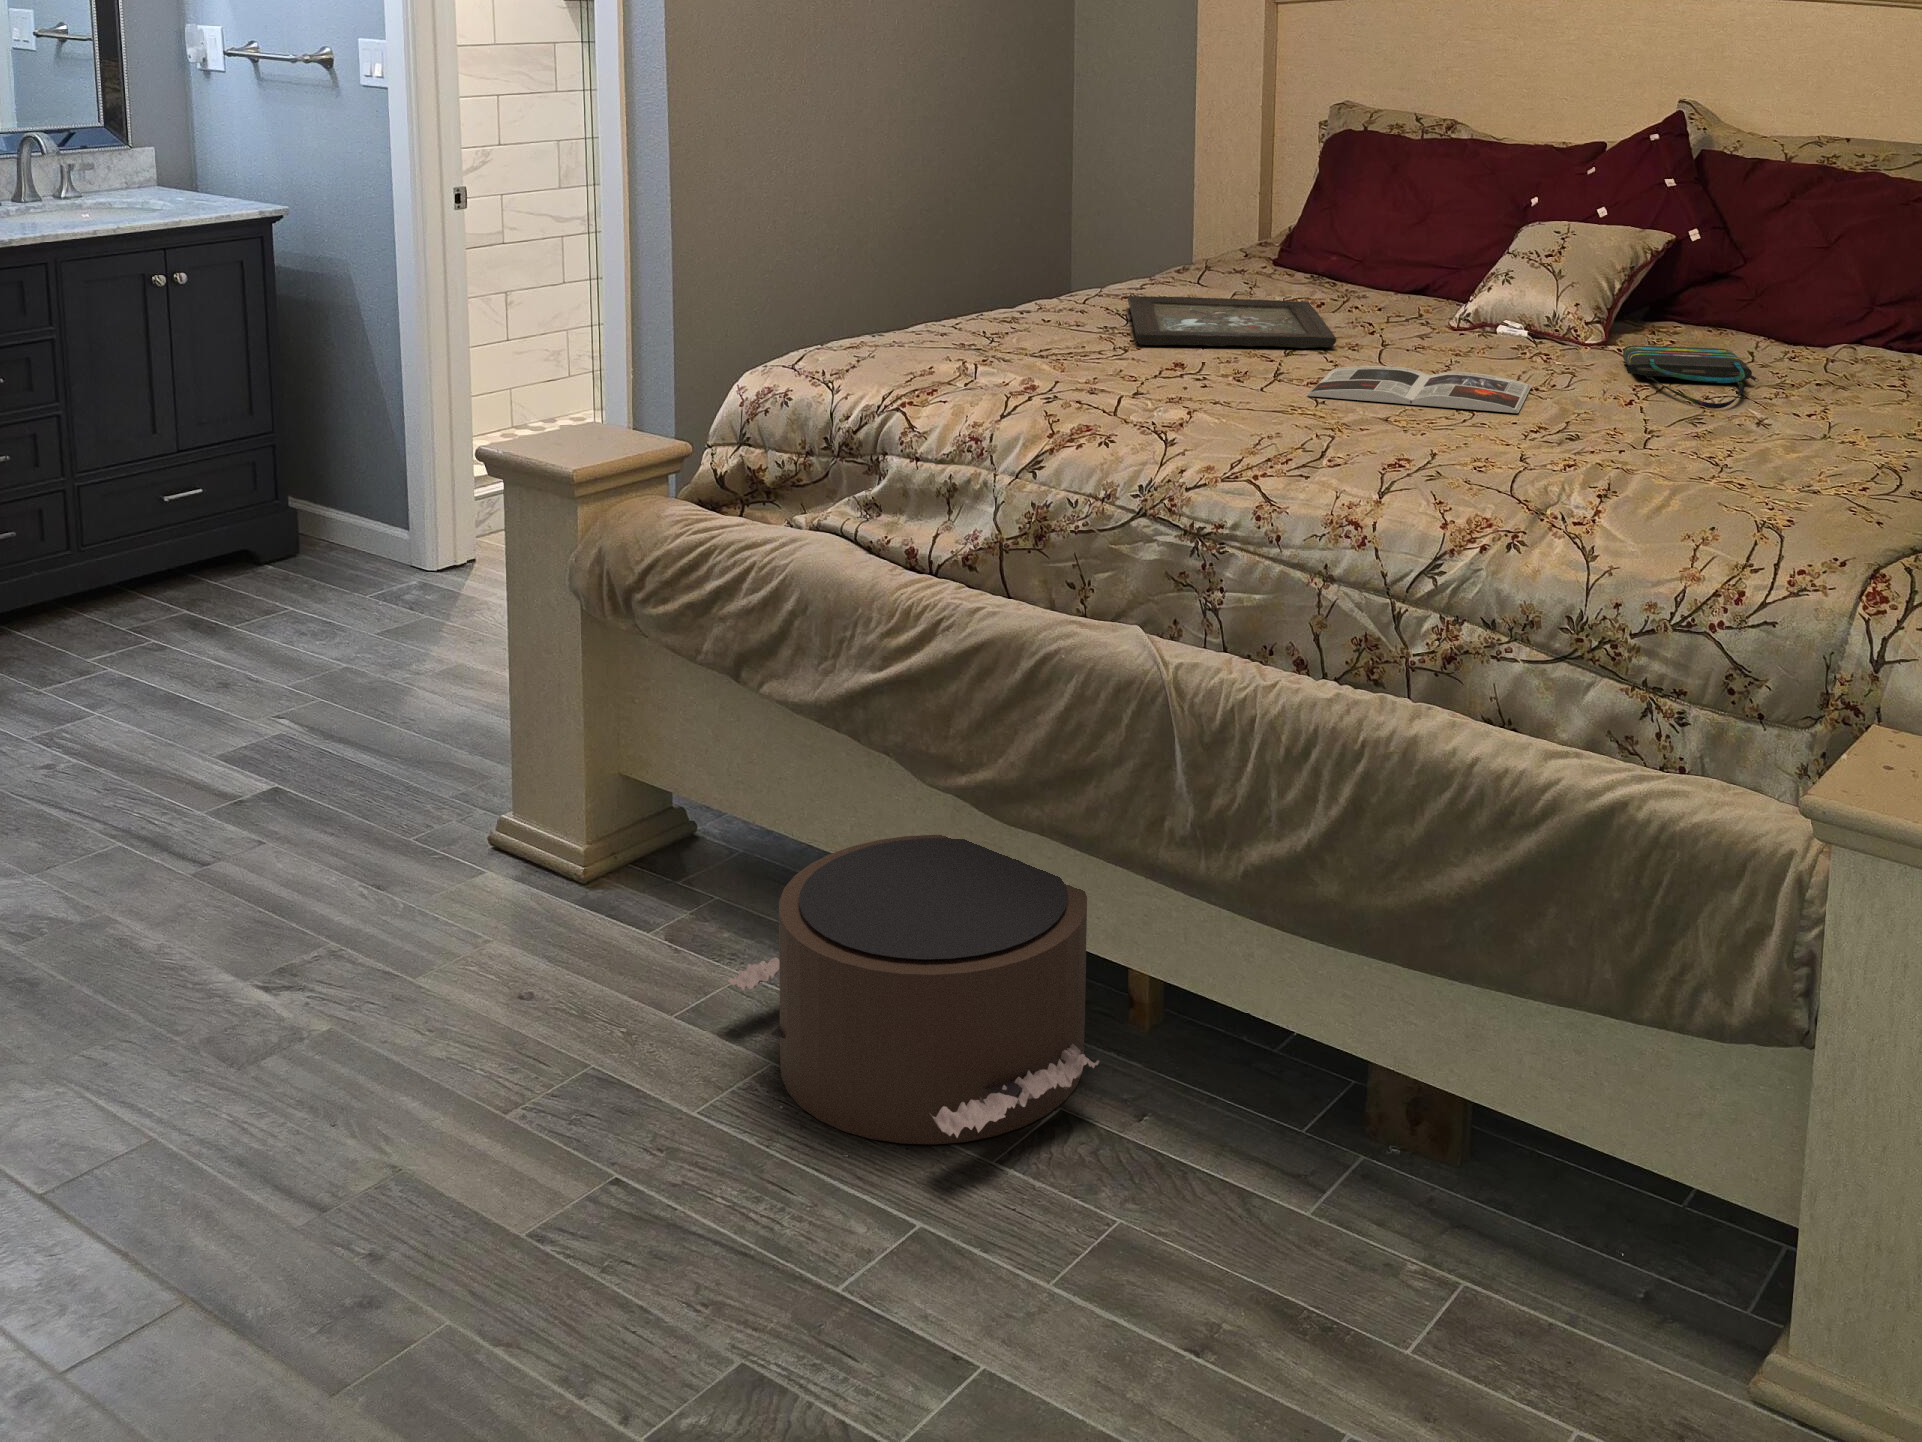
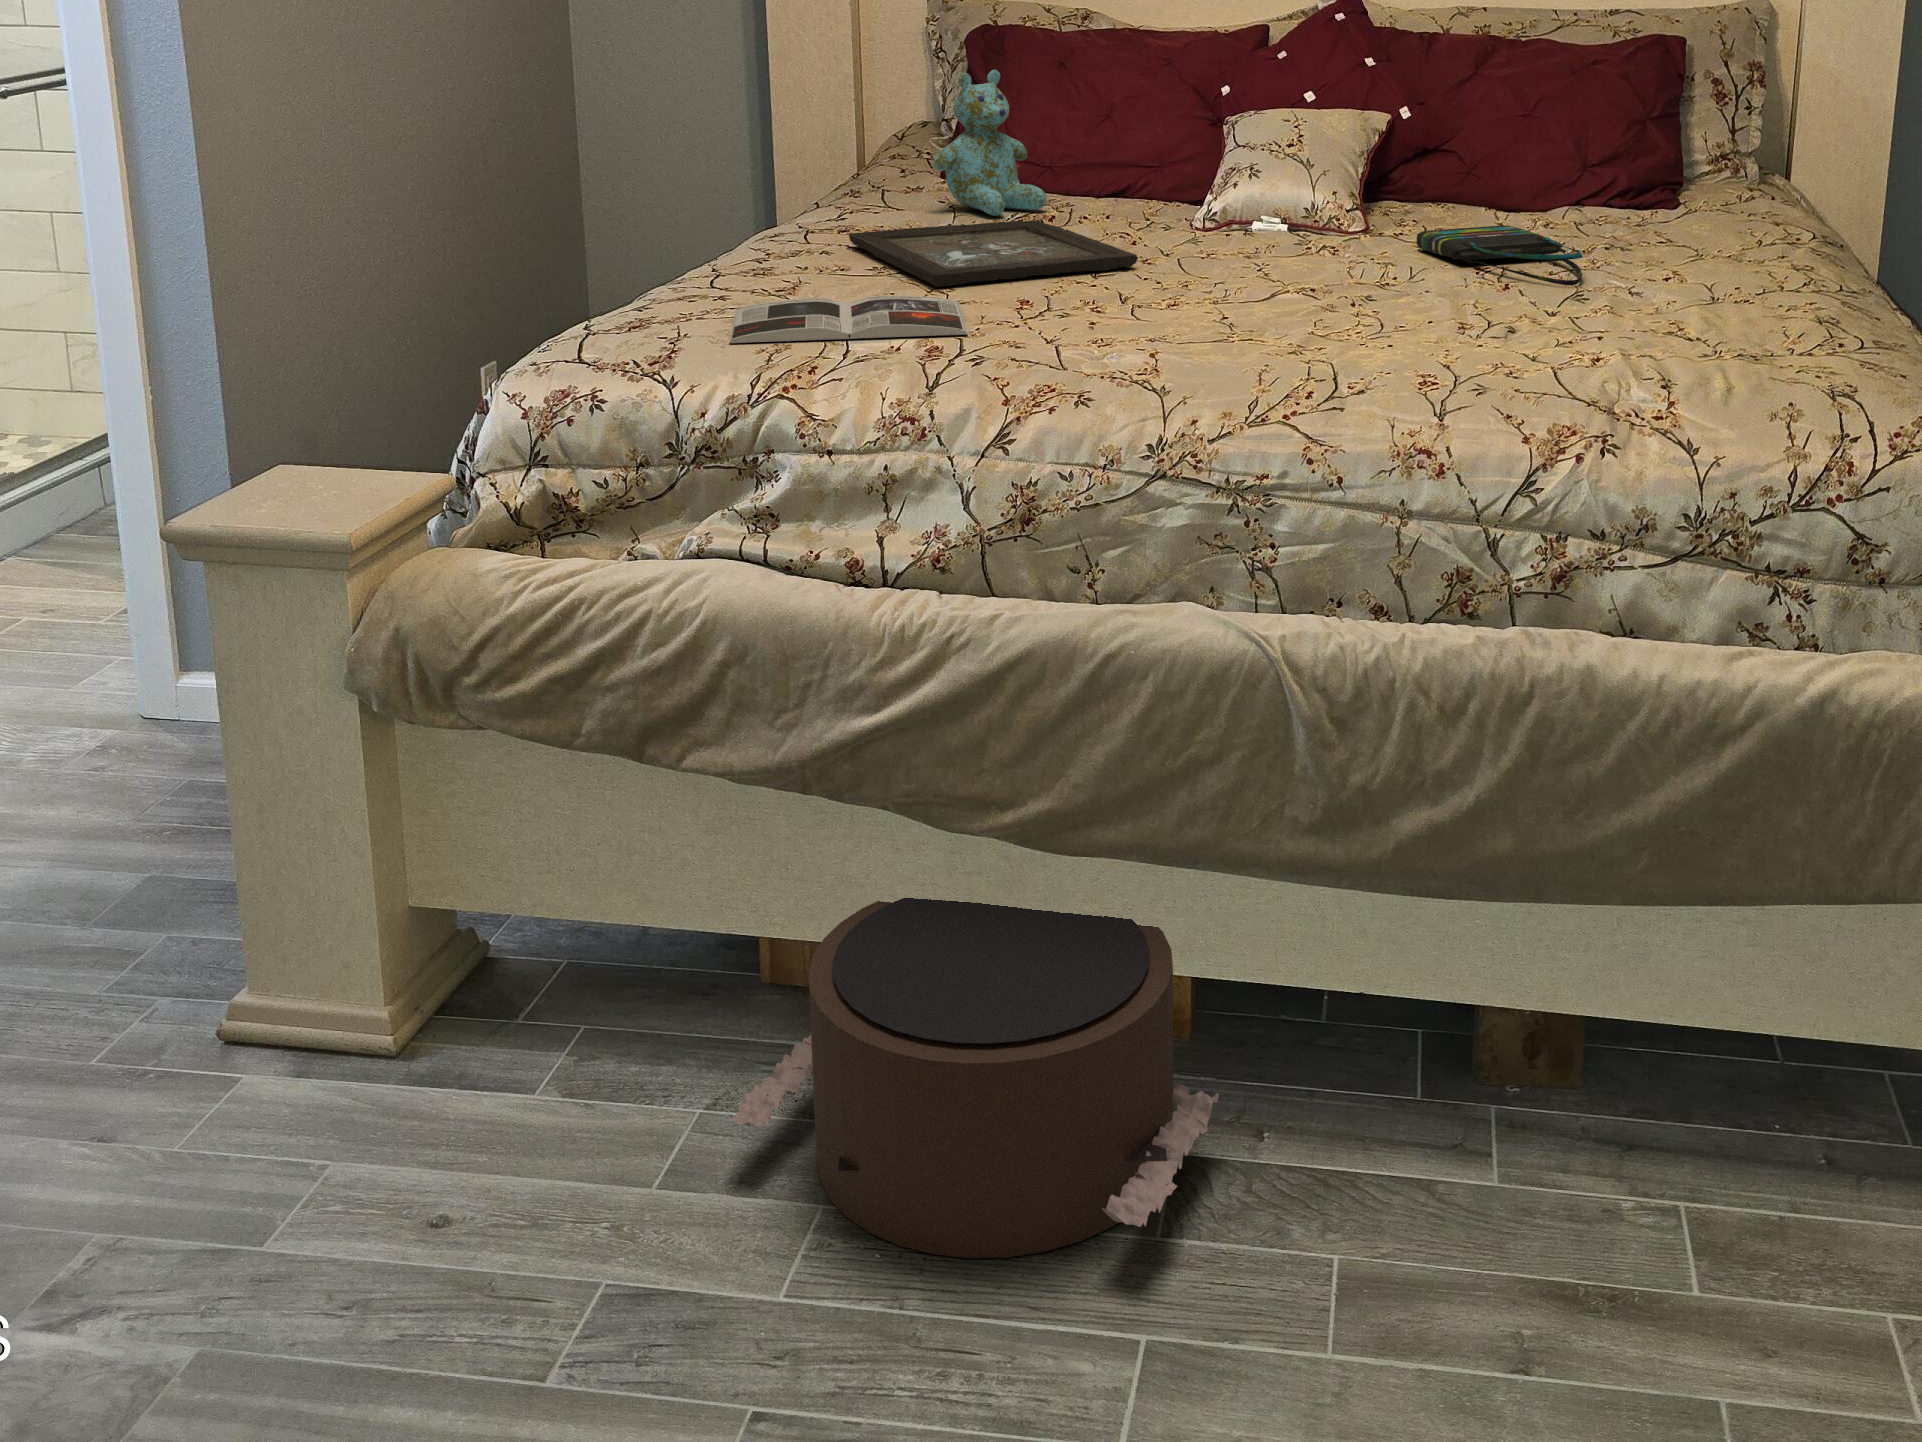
stuffed bear: none [1246,165,1344,296] -> present [934,70,1047,216]
magazine: present [1307,366,1531,413] -> present [729,295,968,343]

